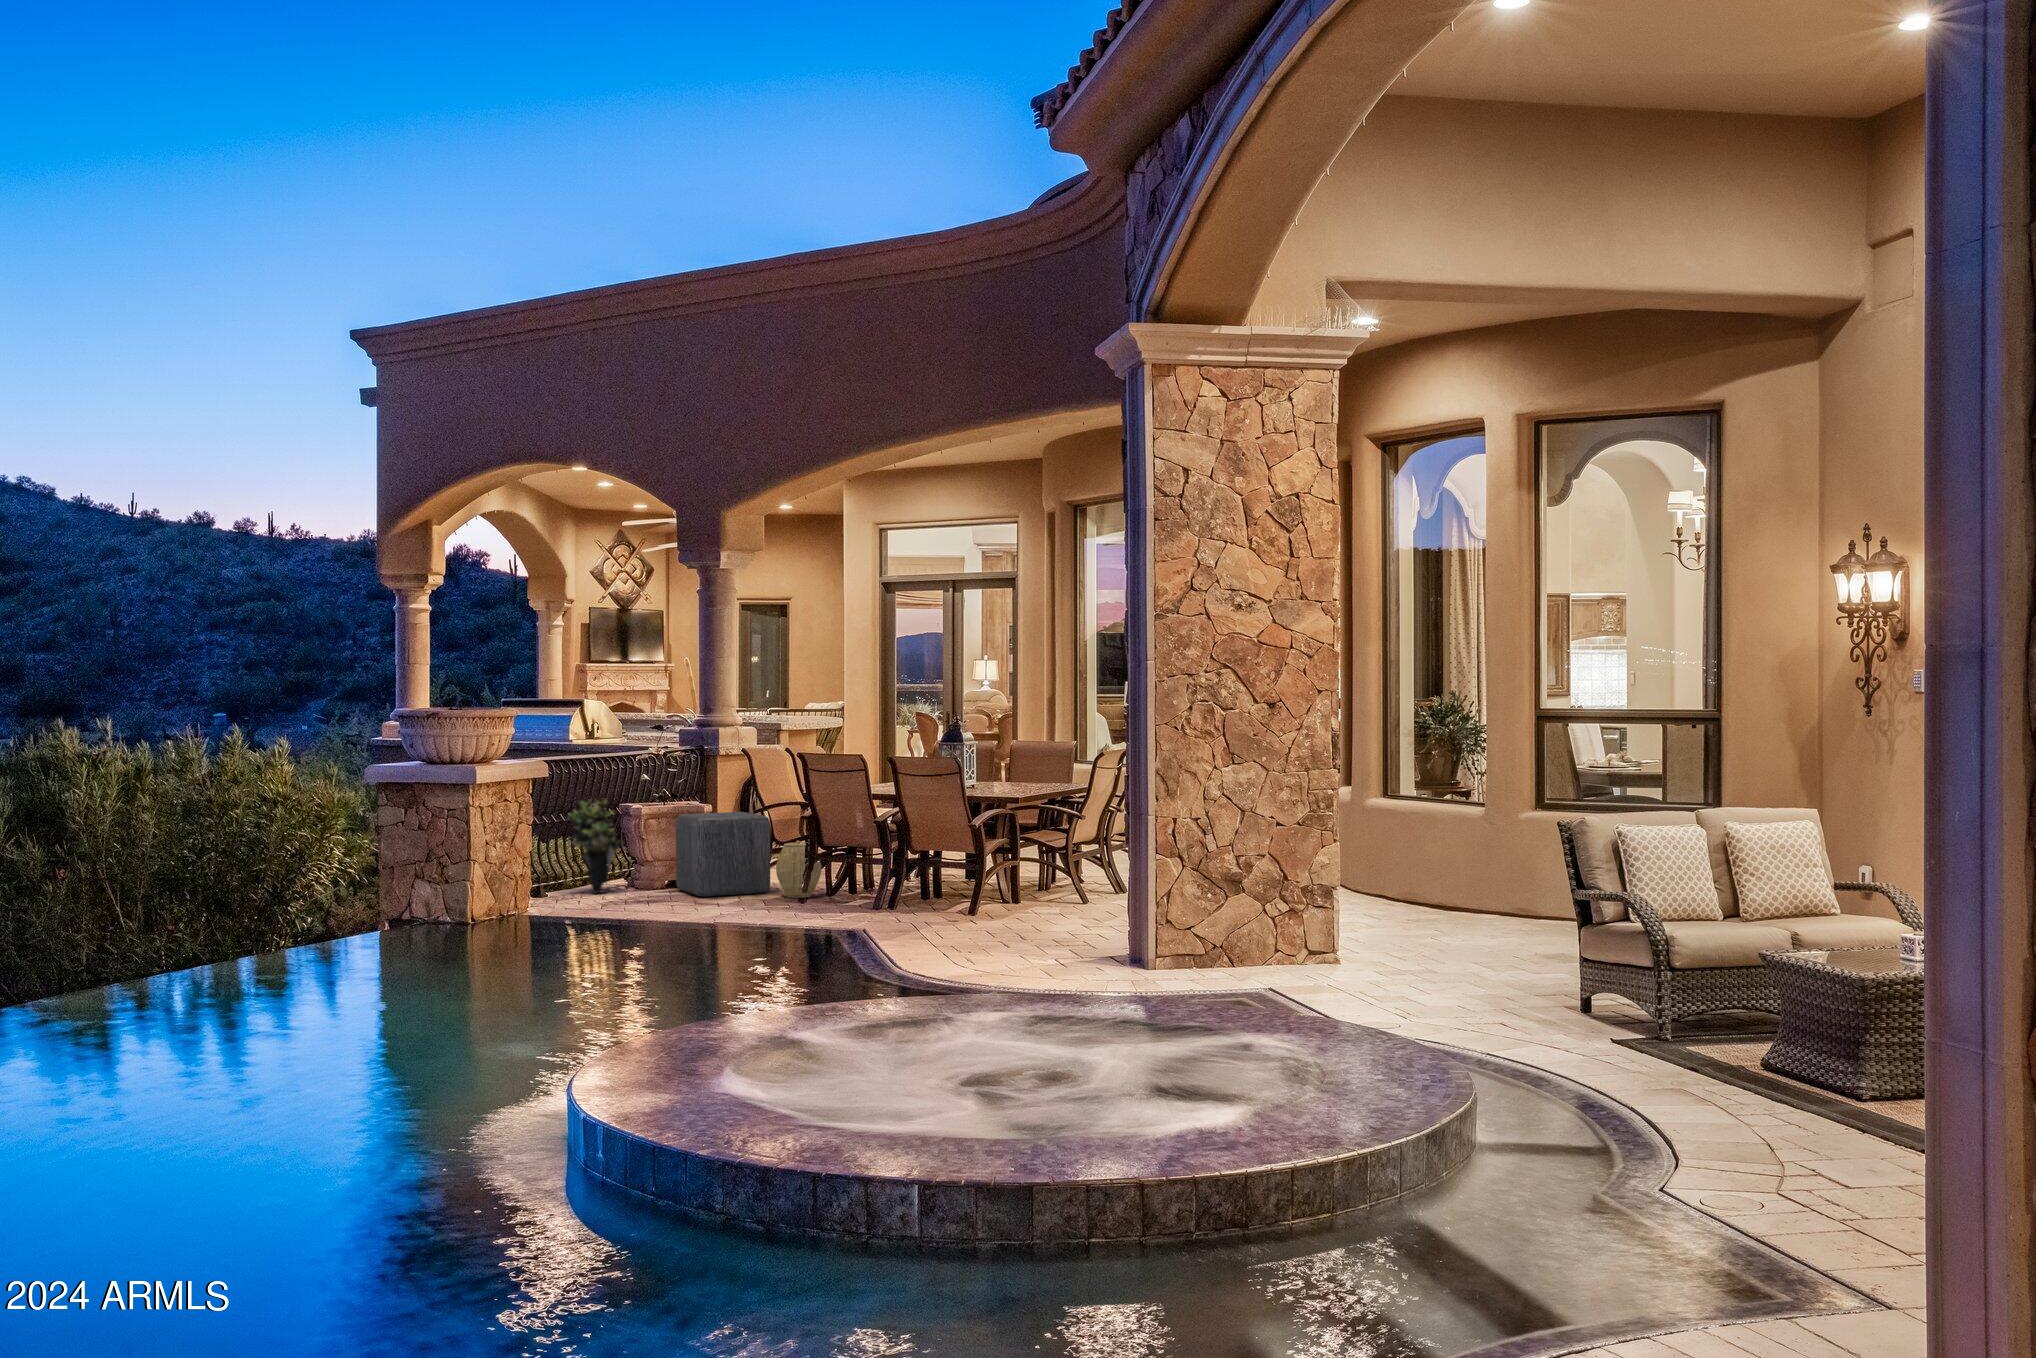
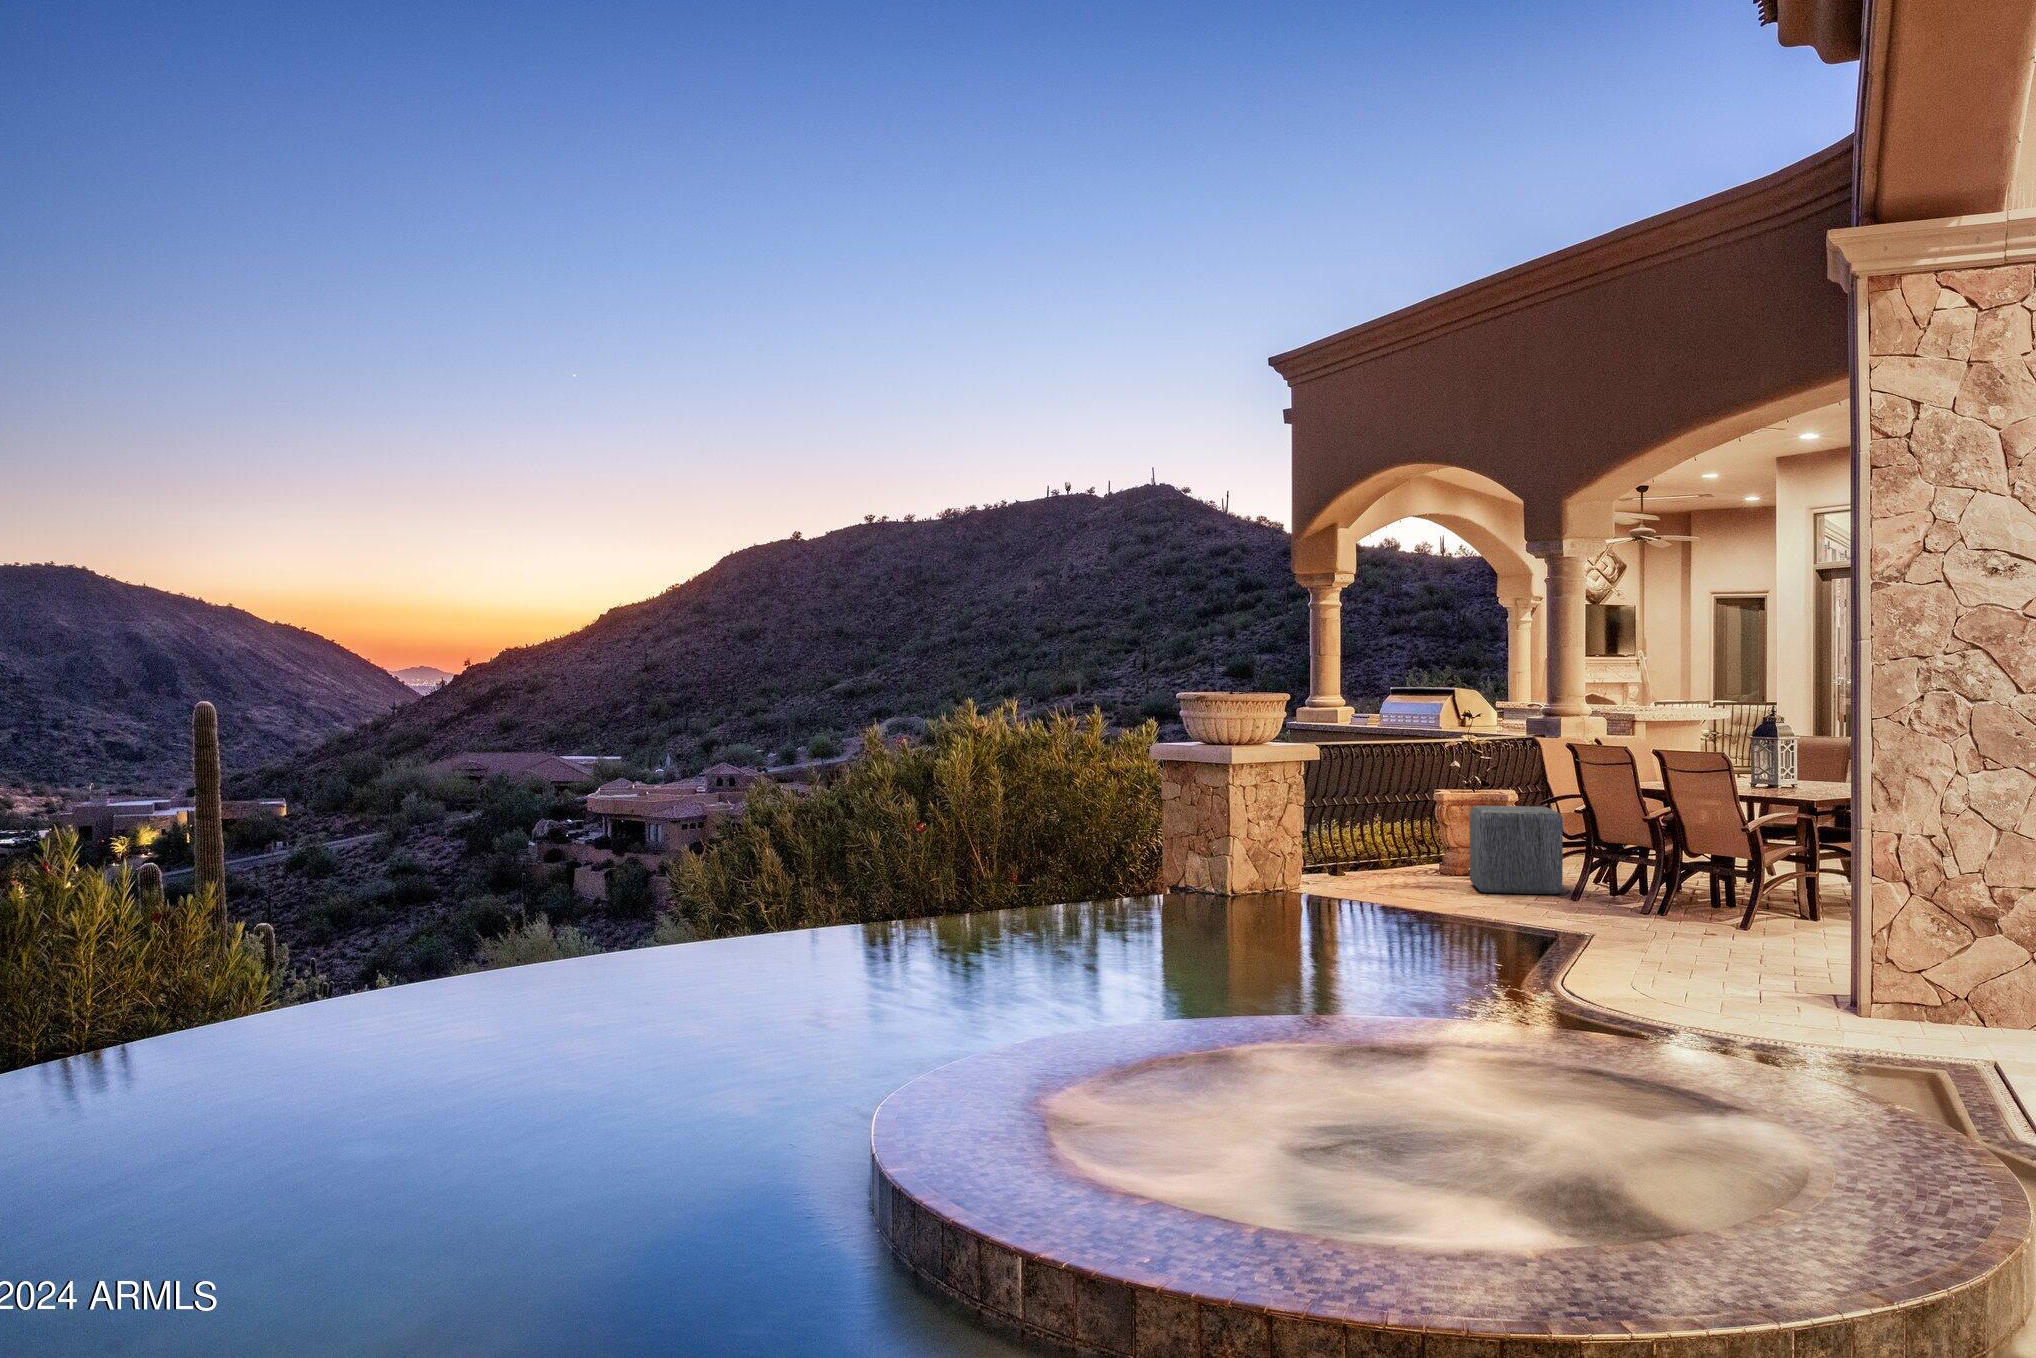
potted plant: present [568,799,622,894] -> none [1363,785,1418,881]
woven basket: present [776,841,821,898] -> none [1561,840,1613,902]

